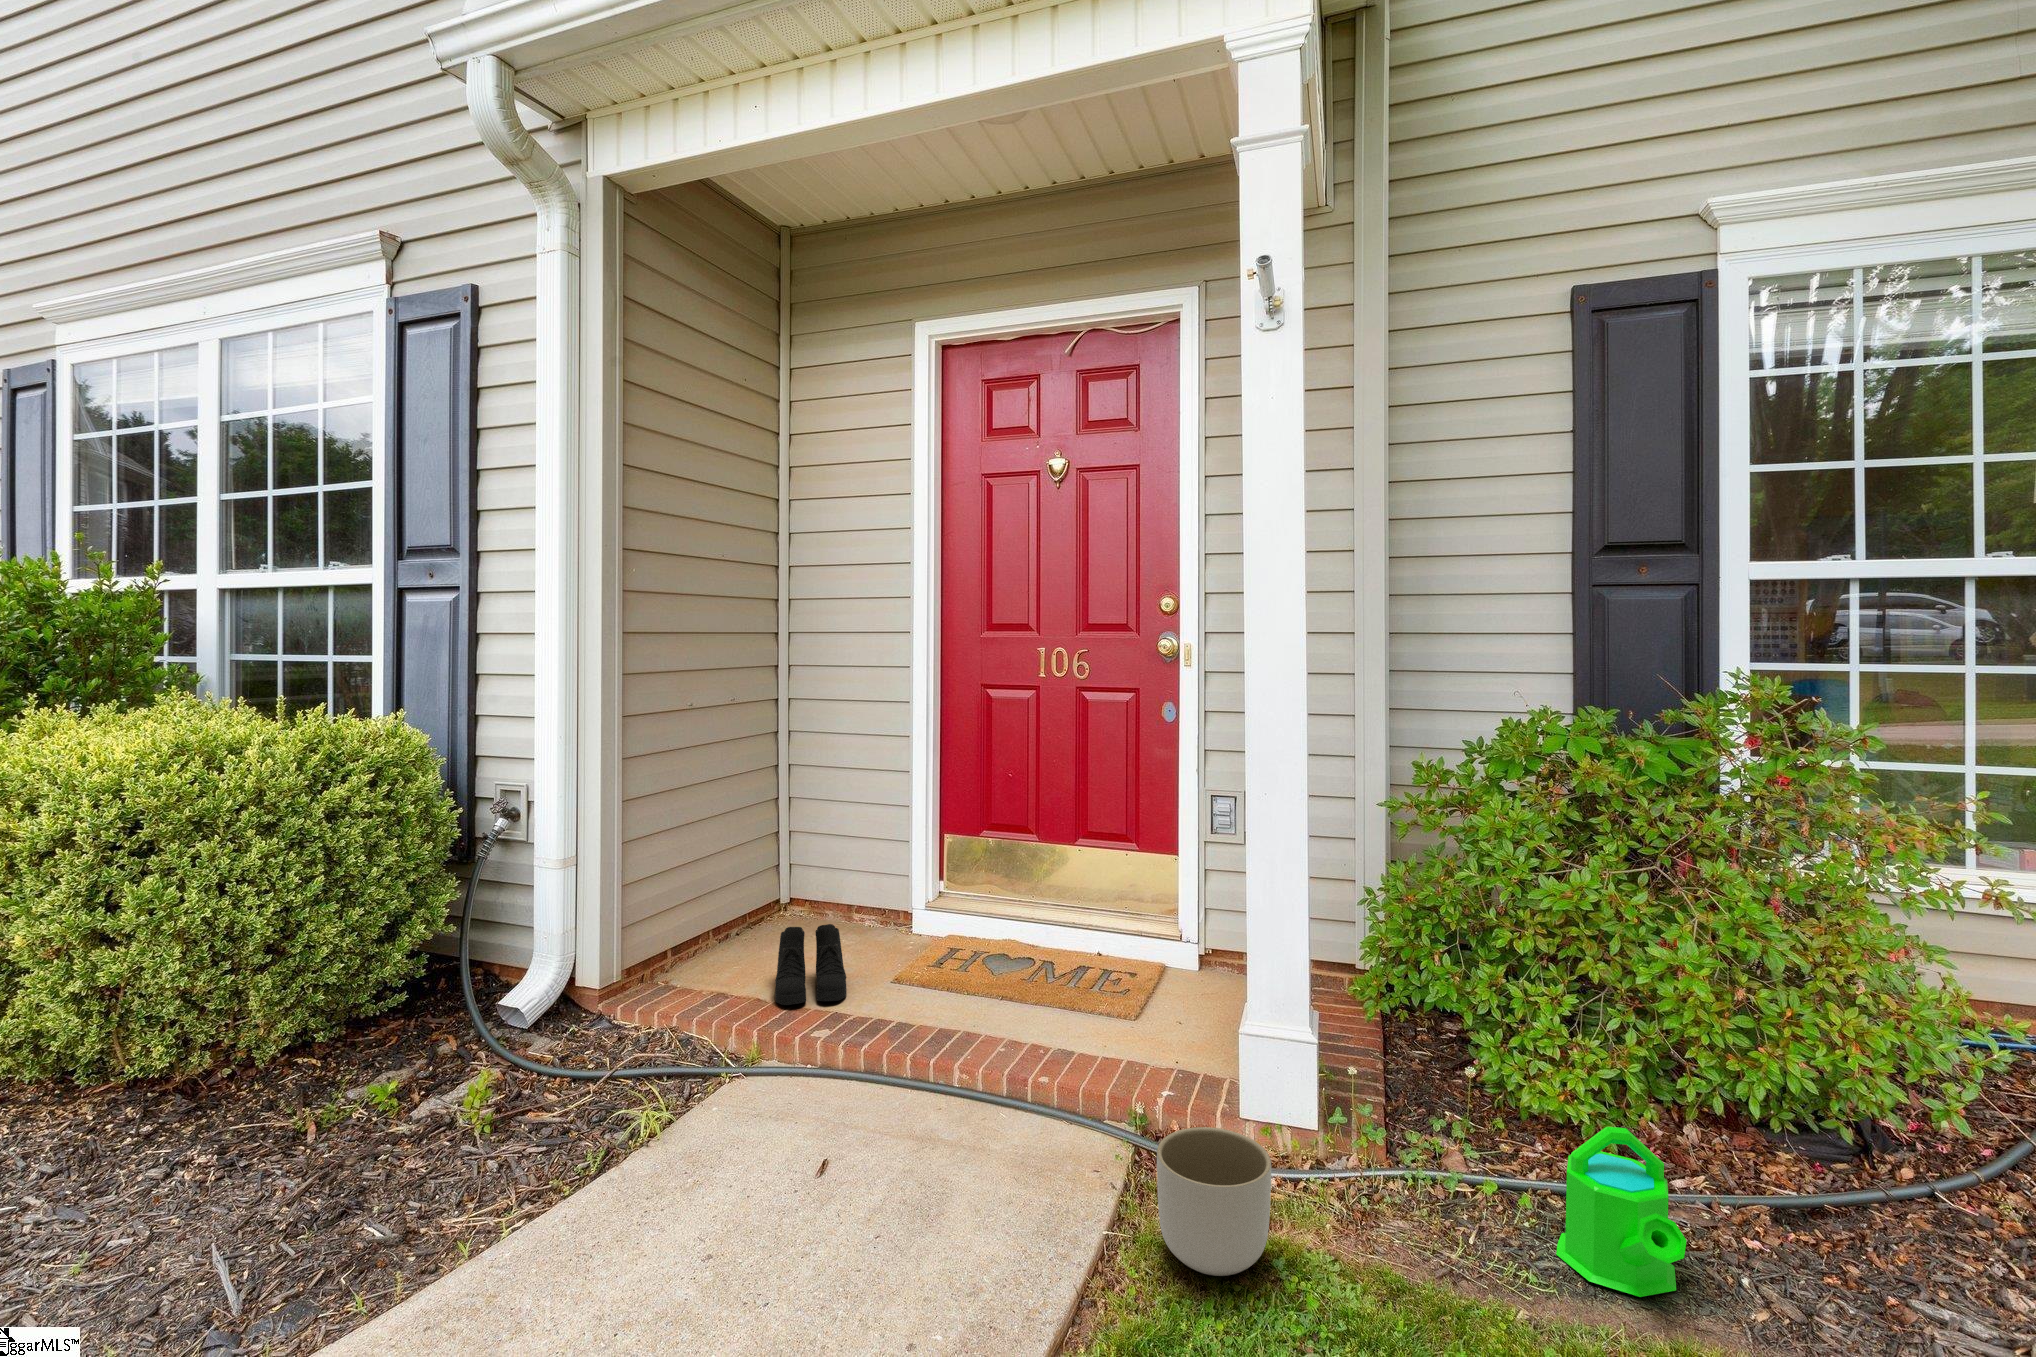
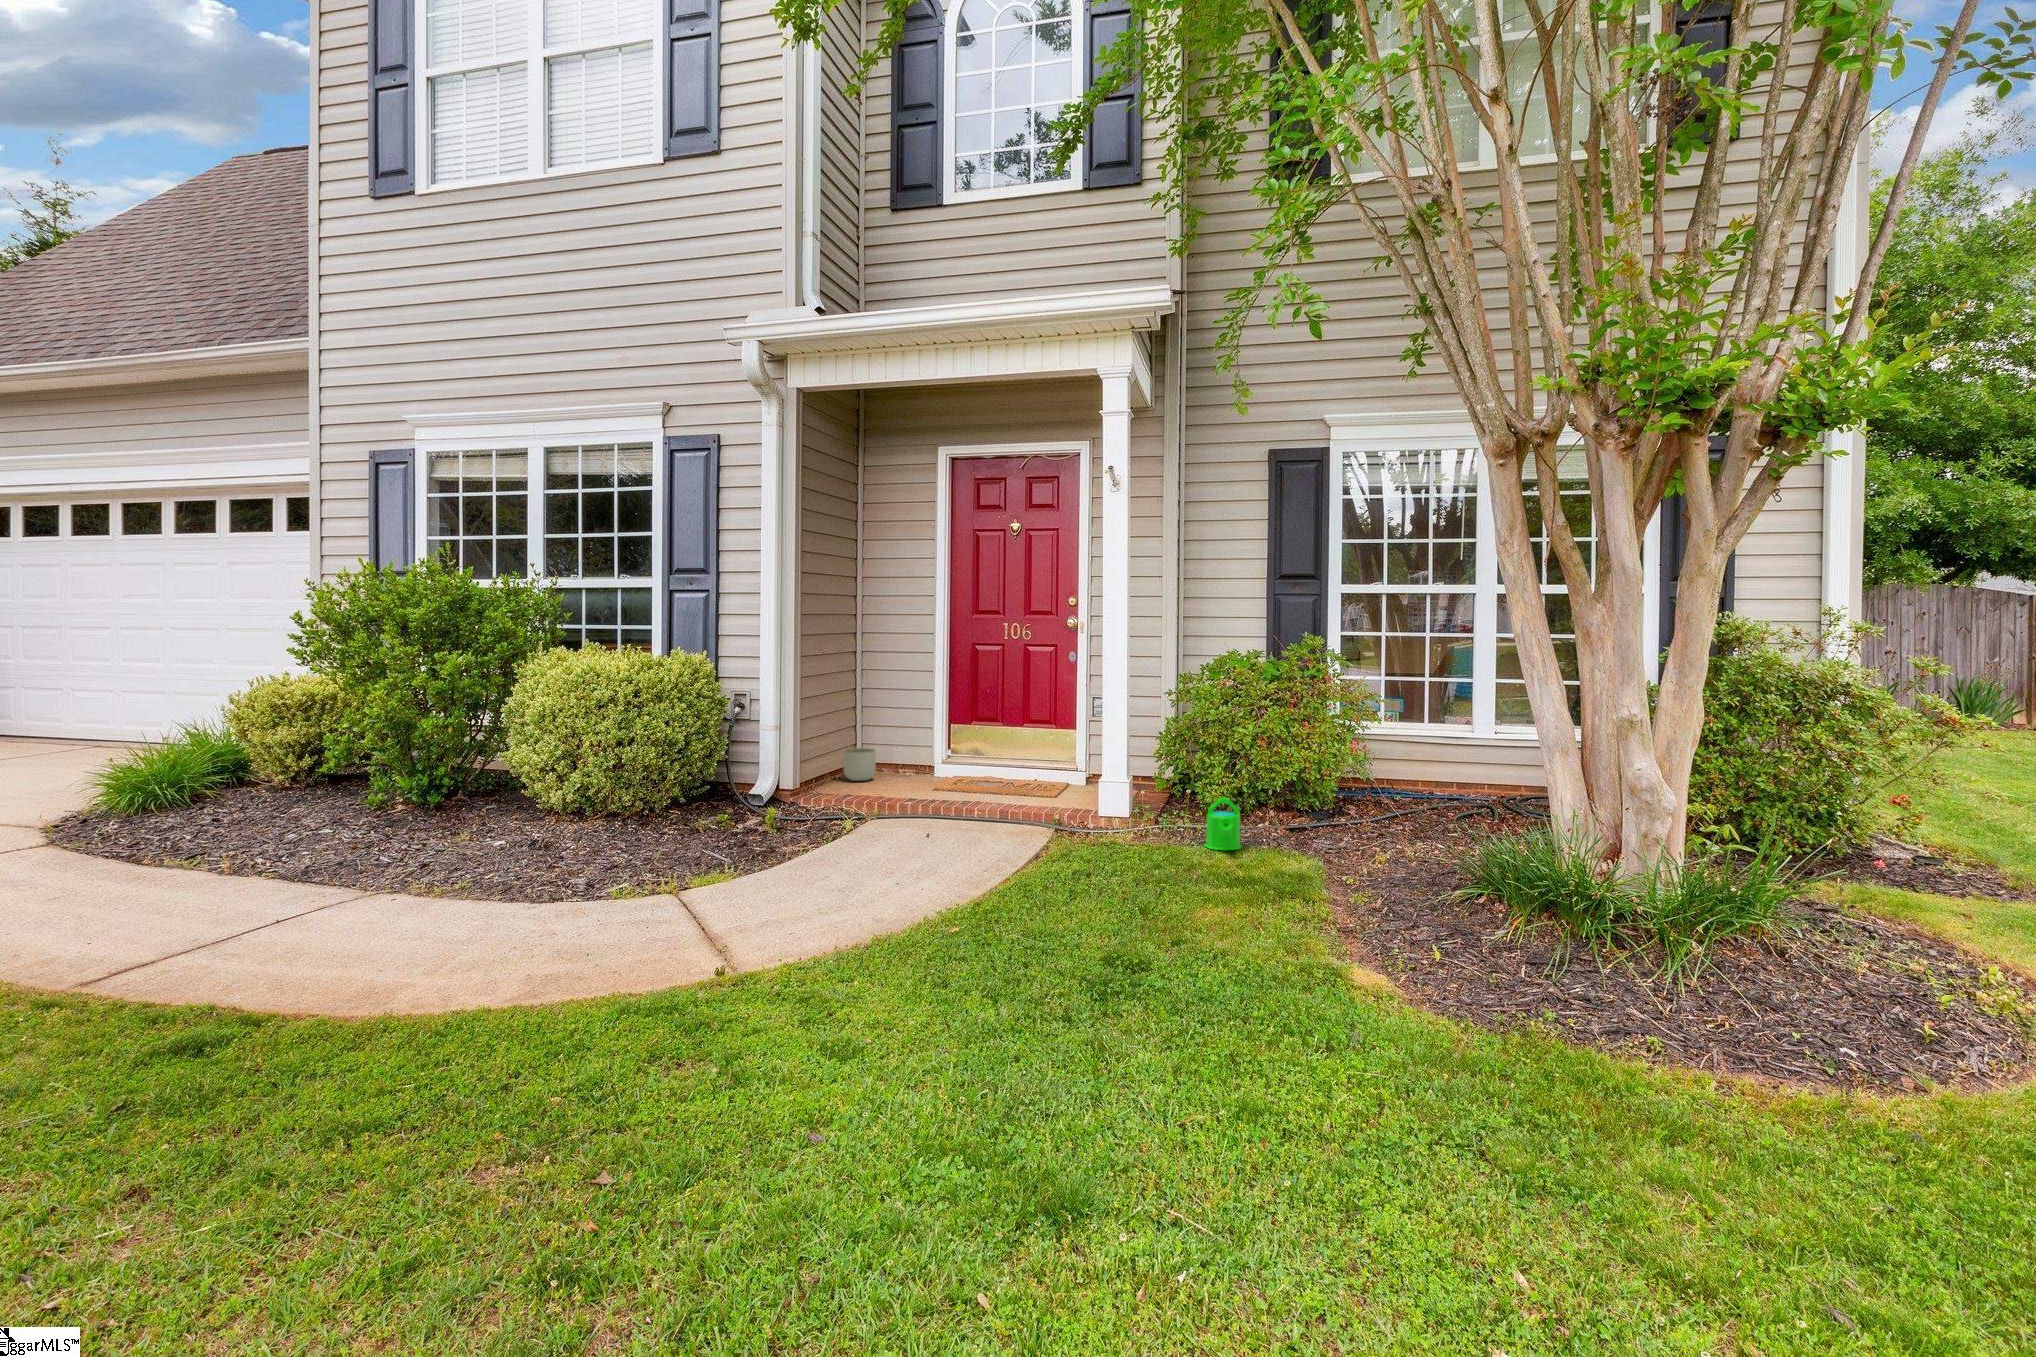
boots: present [775,924,847,1005] -> none [880,760,916,795]
planter: present [1157,1127,1271,1276] -> present [843,748,876,781]

